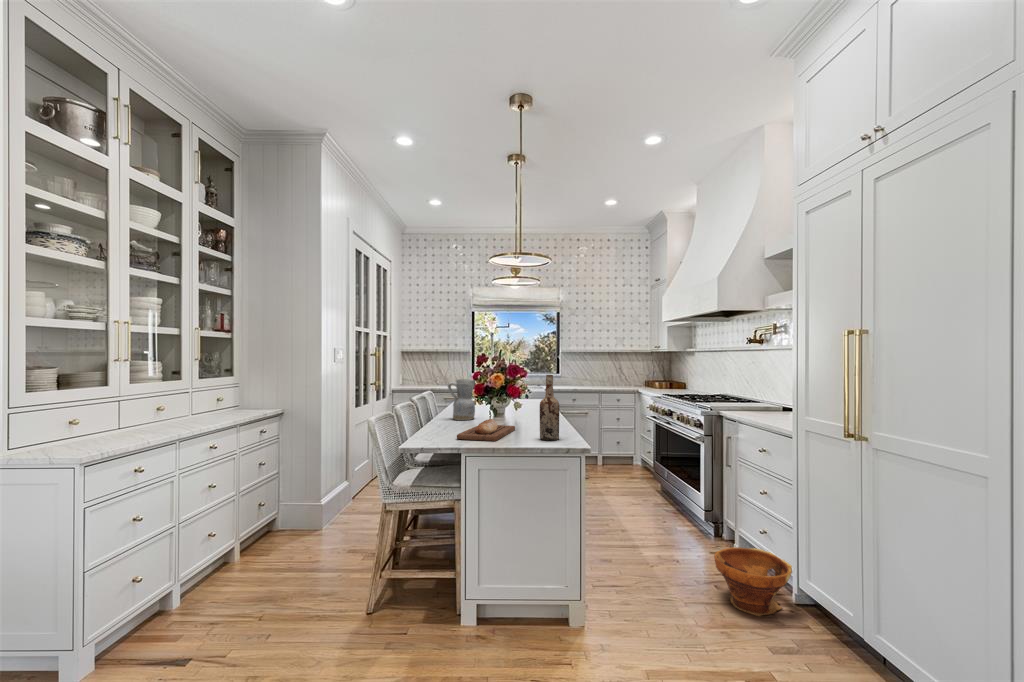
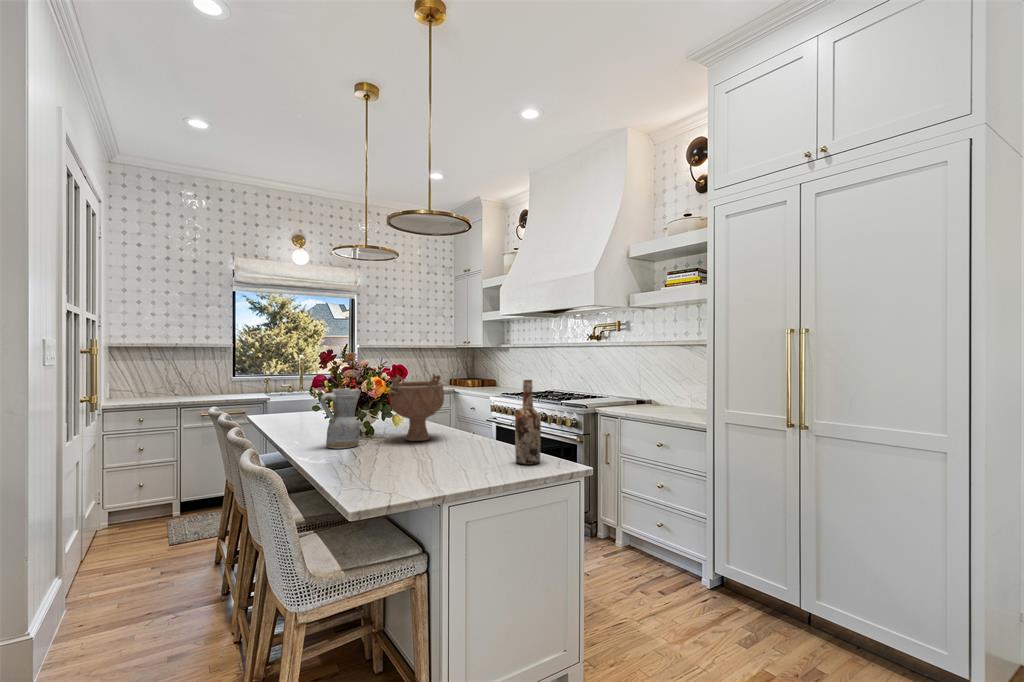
decorative bowl: none [492,370,537,421] -> present [389,374,444,441]
bread loaf: present [457,419,515,441] -> none [403,444,473,480]
planter: present [714,548,792,616] -> none [646,544,720,612]

